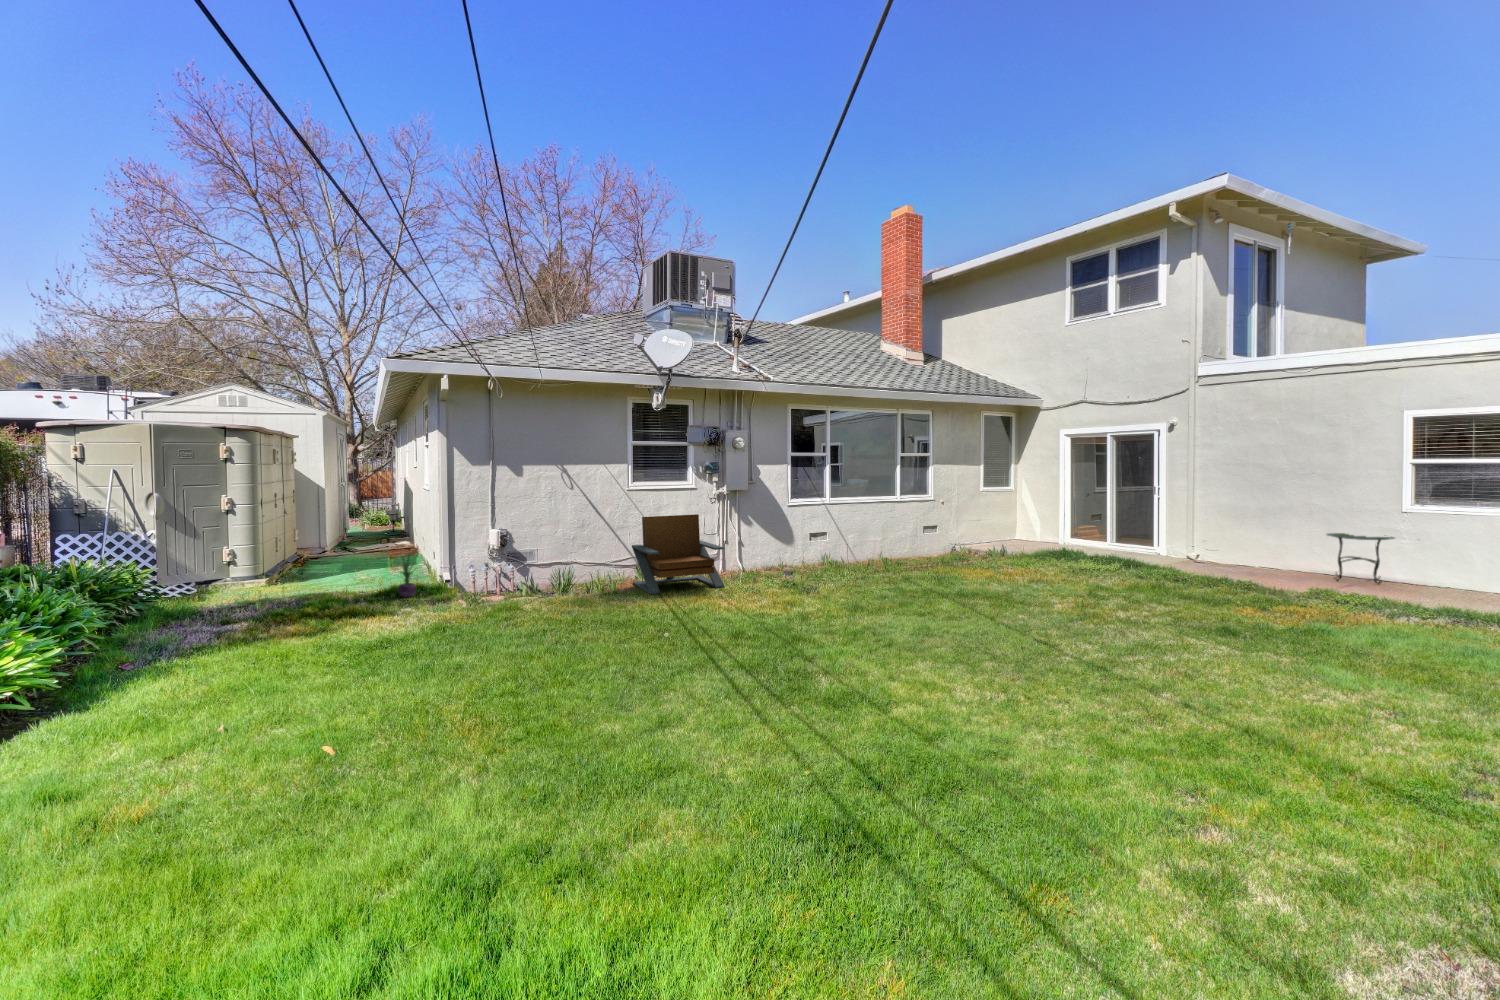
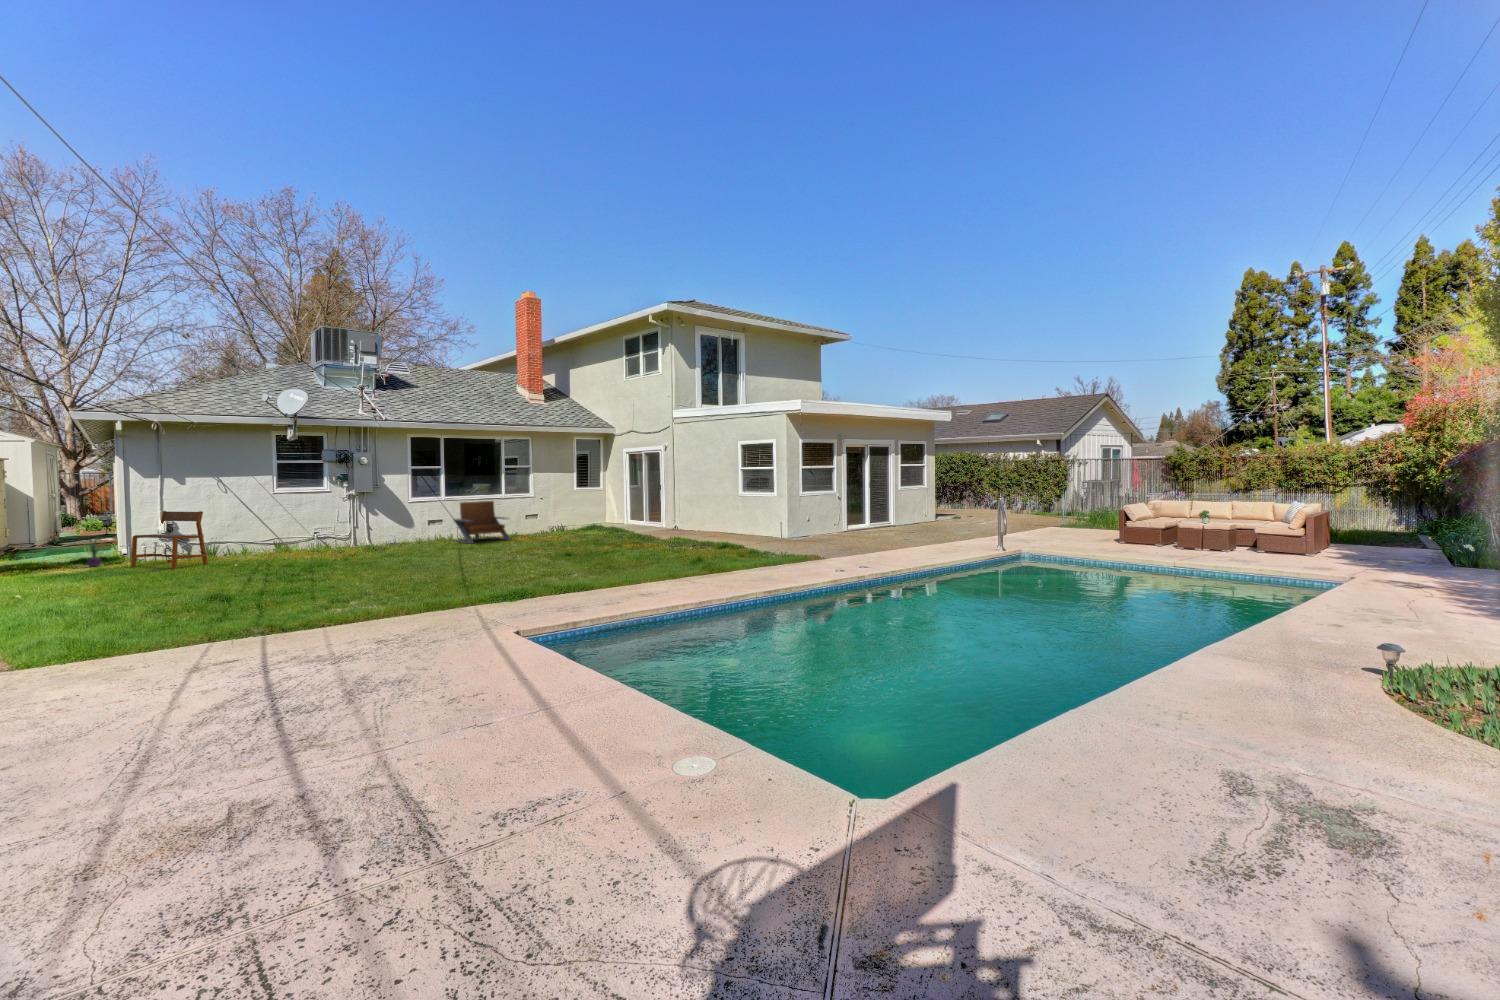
lounge chair: present [632,514,724,594] -> present [454,501,510,544]
bench: none [456,516,557,610] -> present [131,511,208,569]
side table: present [1327,533,1395,584] -> none [730,513,759,541]

